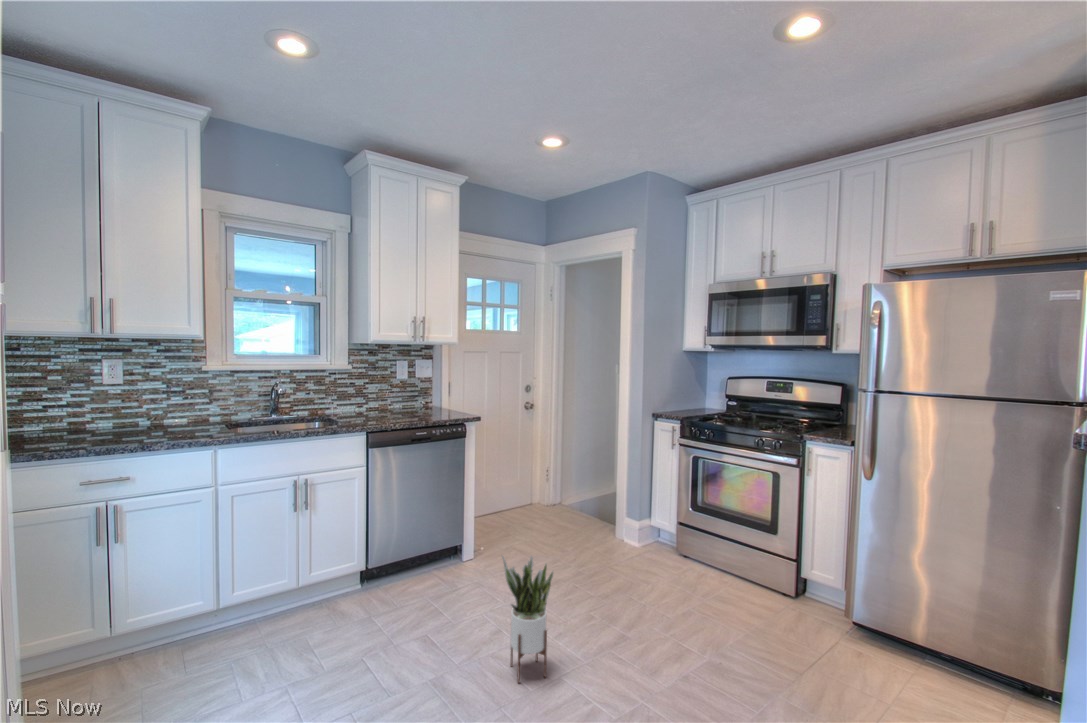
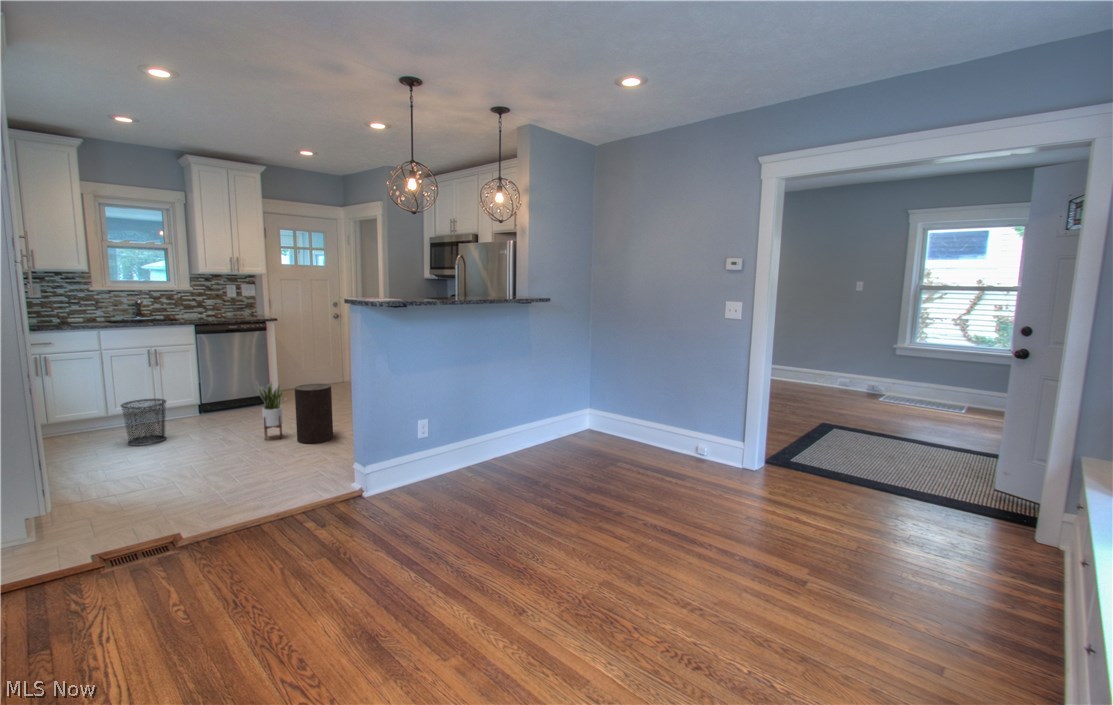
stool: none [578,558,649,701] -> present [295,384,333,443]
waste bin: none [249,583,332,697] -> present [121,399,166,446]

